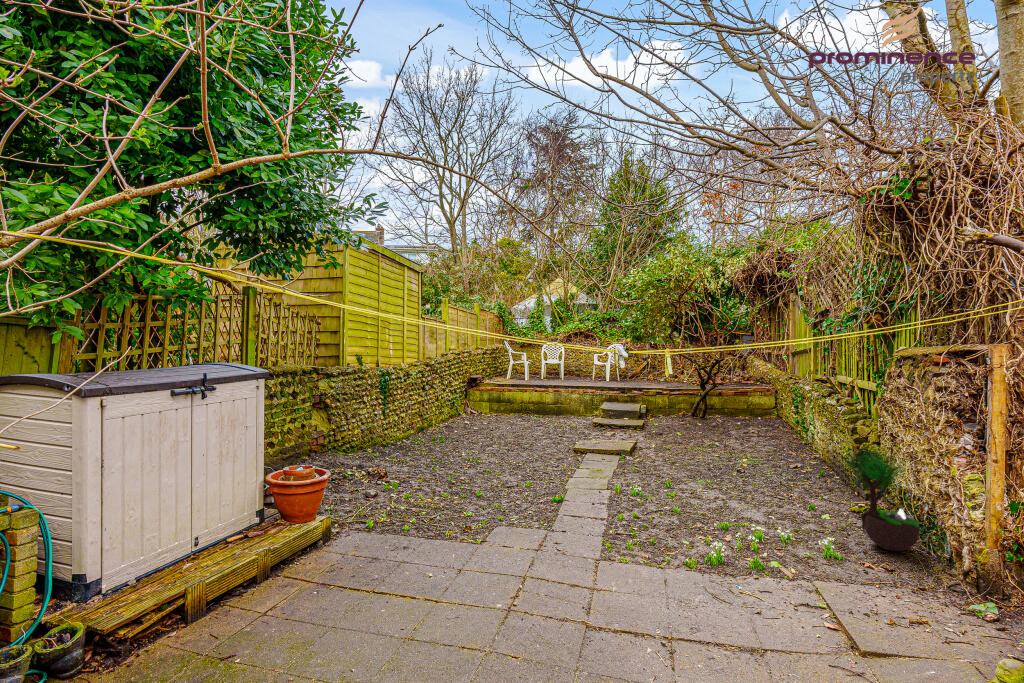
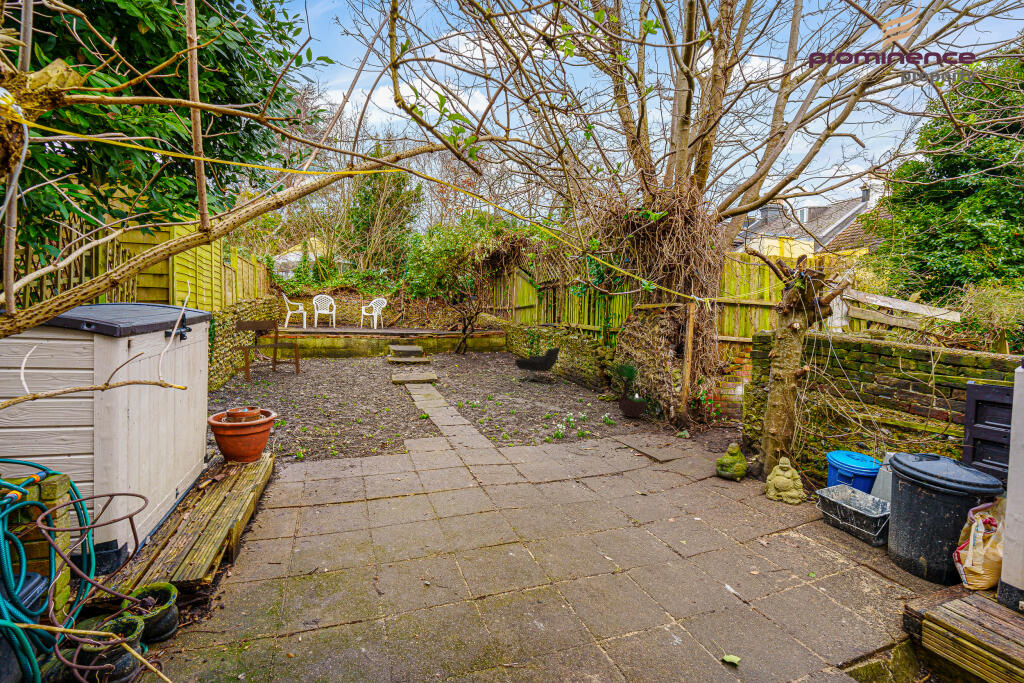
bench: none [412,372,485,439] -> present [232,319,300,382]
lounge chair: none [738,415,816,468] -> present [515,347,560,382]

